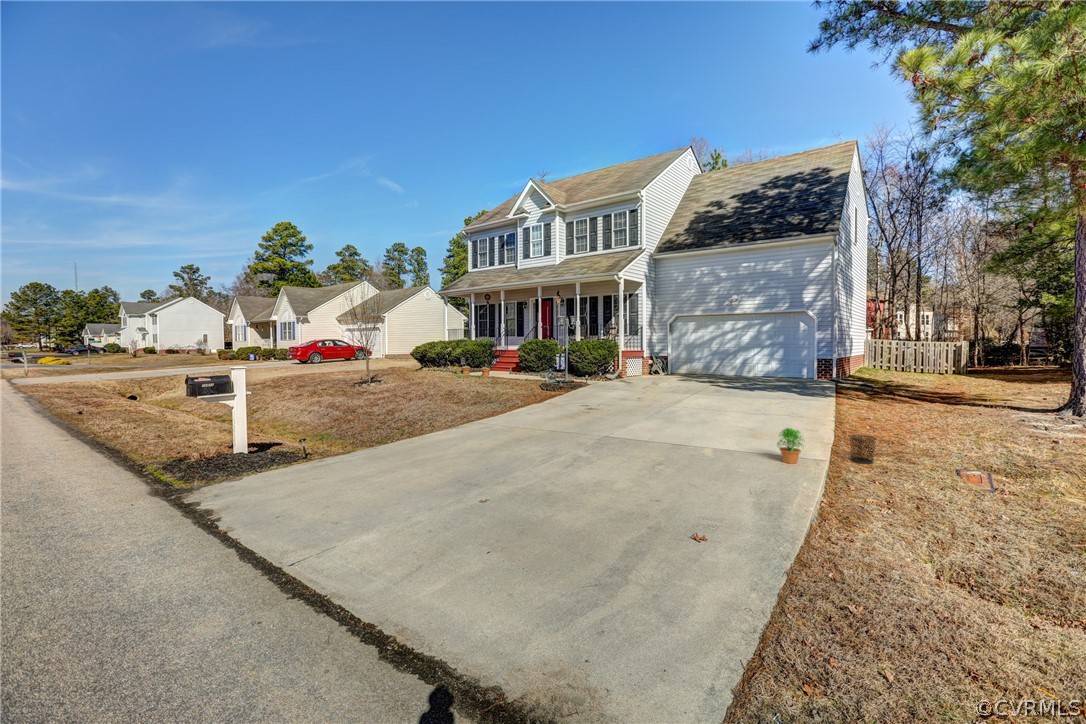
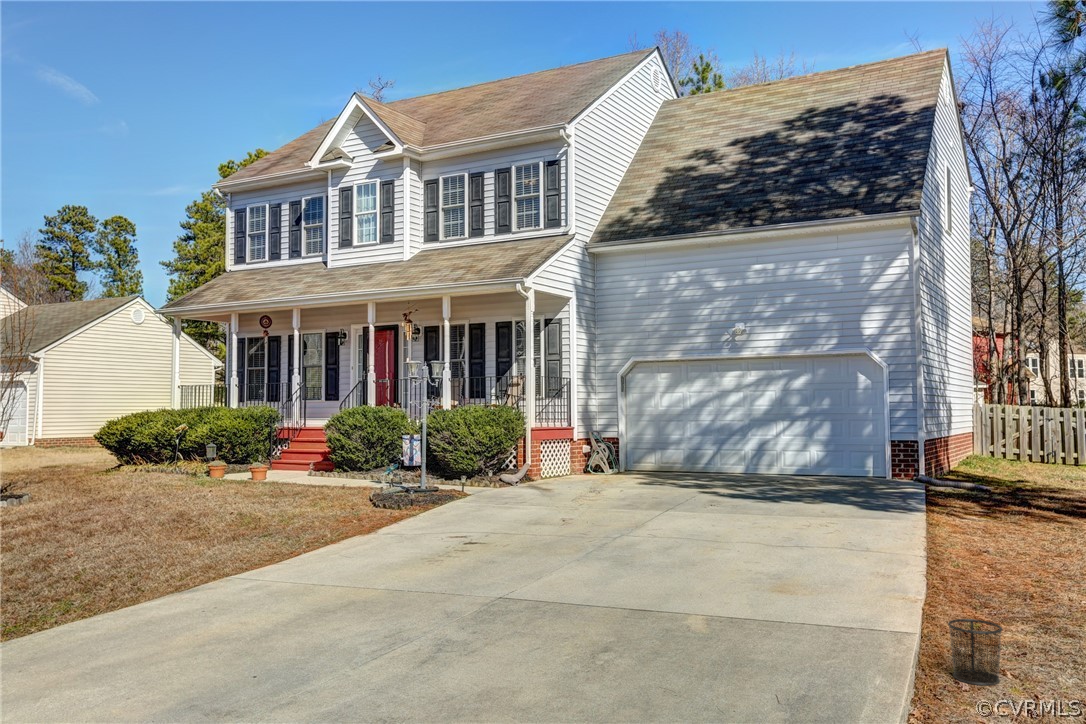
potted plant: present [777,428,802,464] -> none [798,612,863,695]

